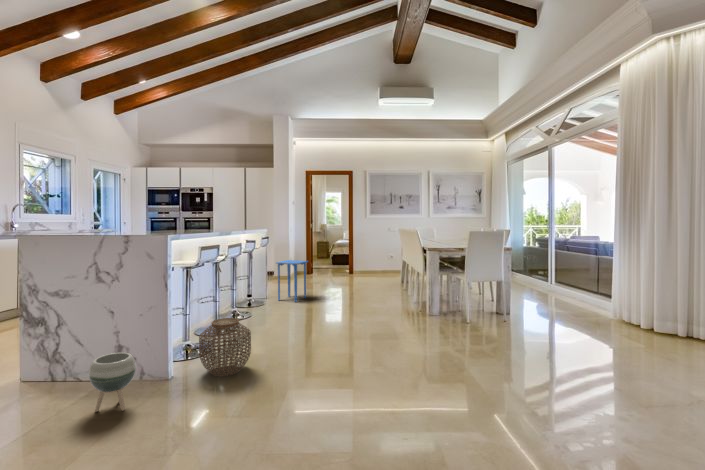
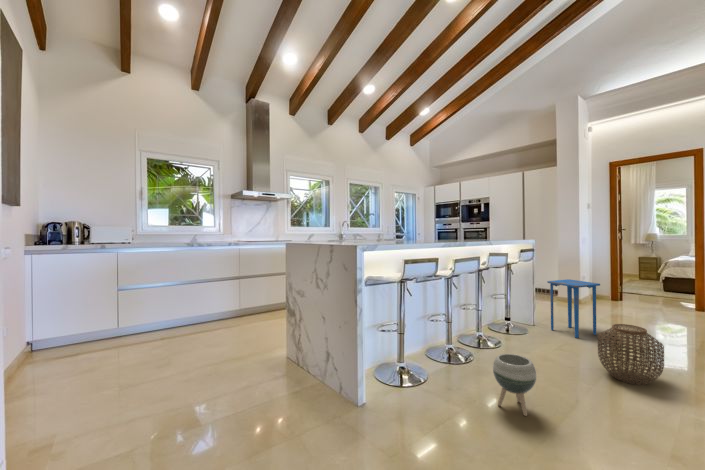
woven basket: present [199,318,251,376] -> present [598,324,664,385]
planter: present [89,352,136,412] -> present [493,354,536,416]

